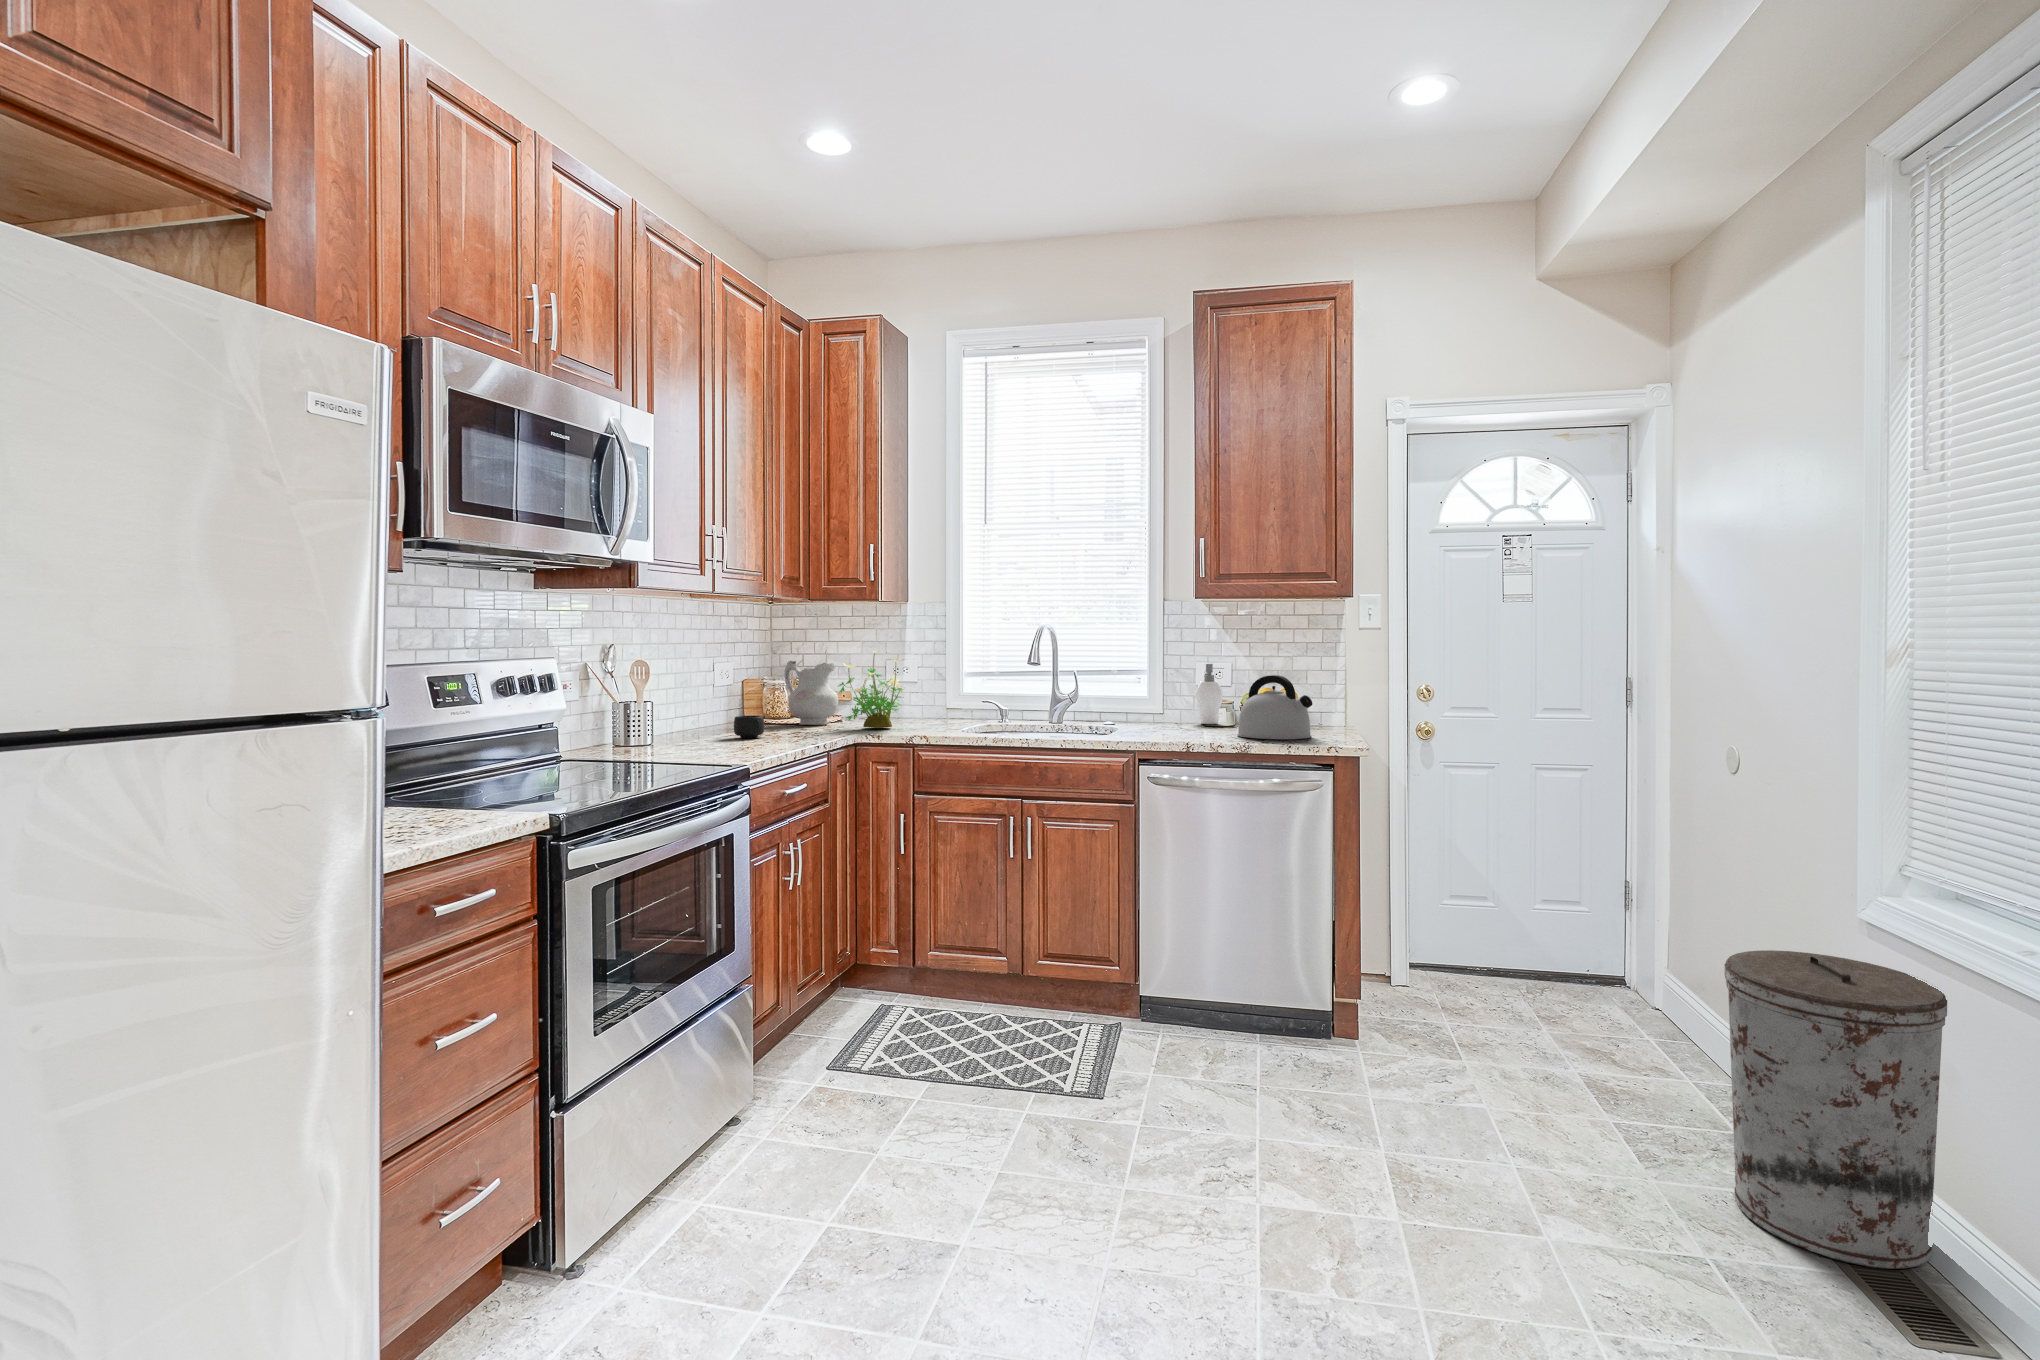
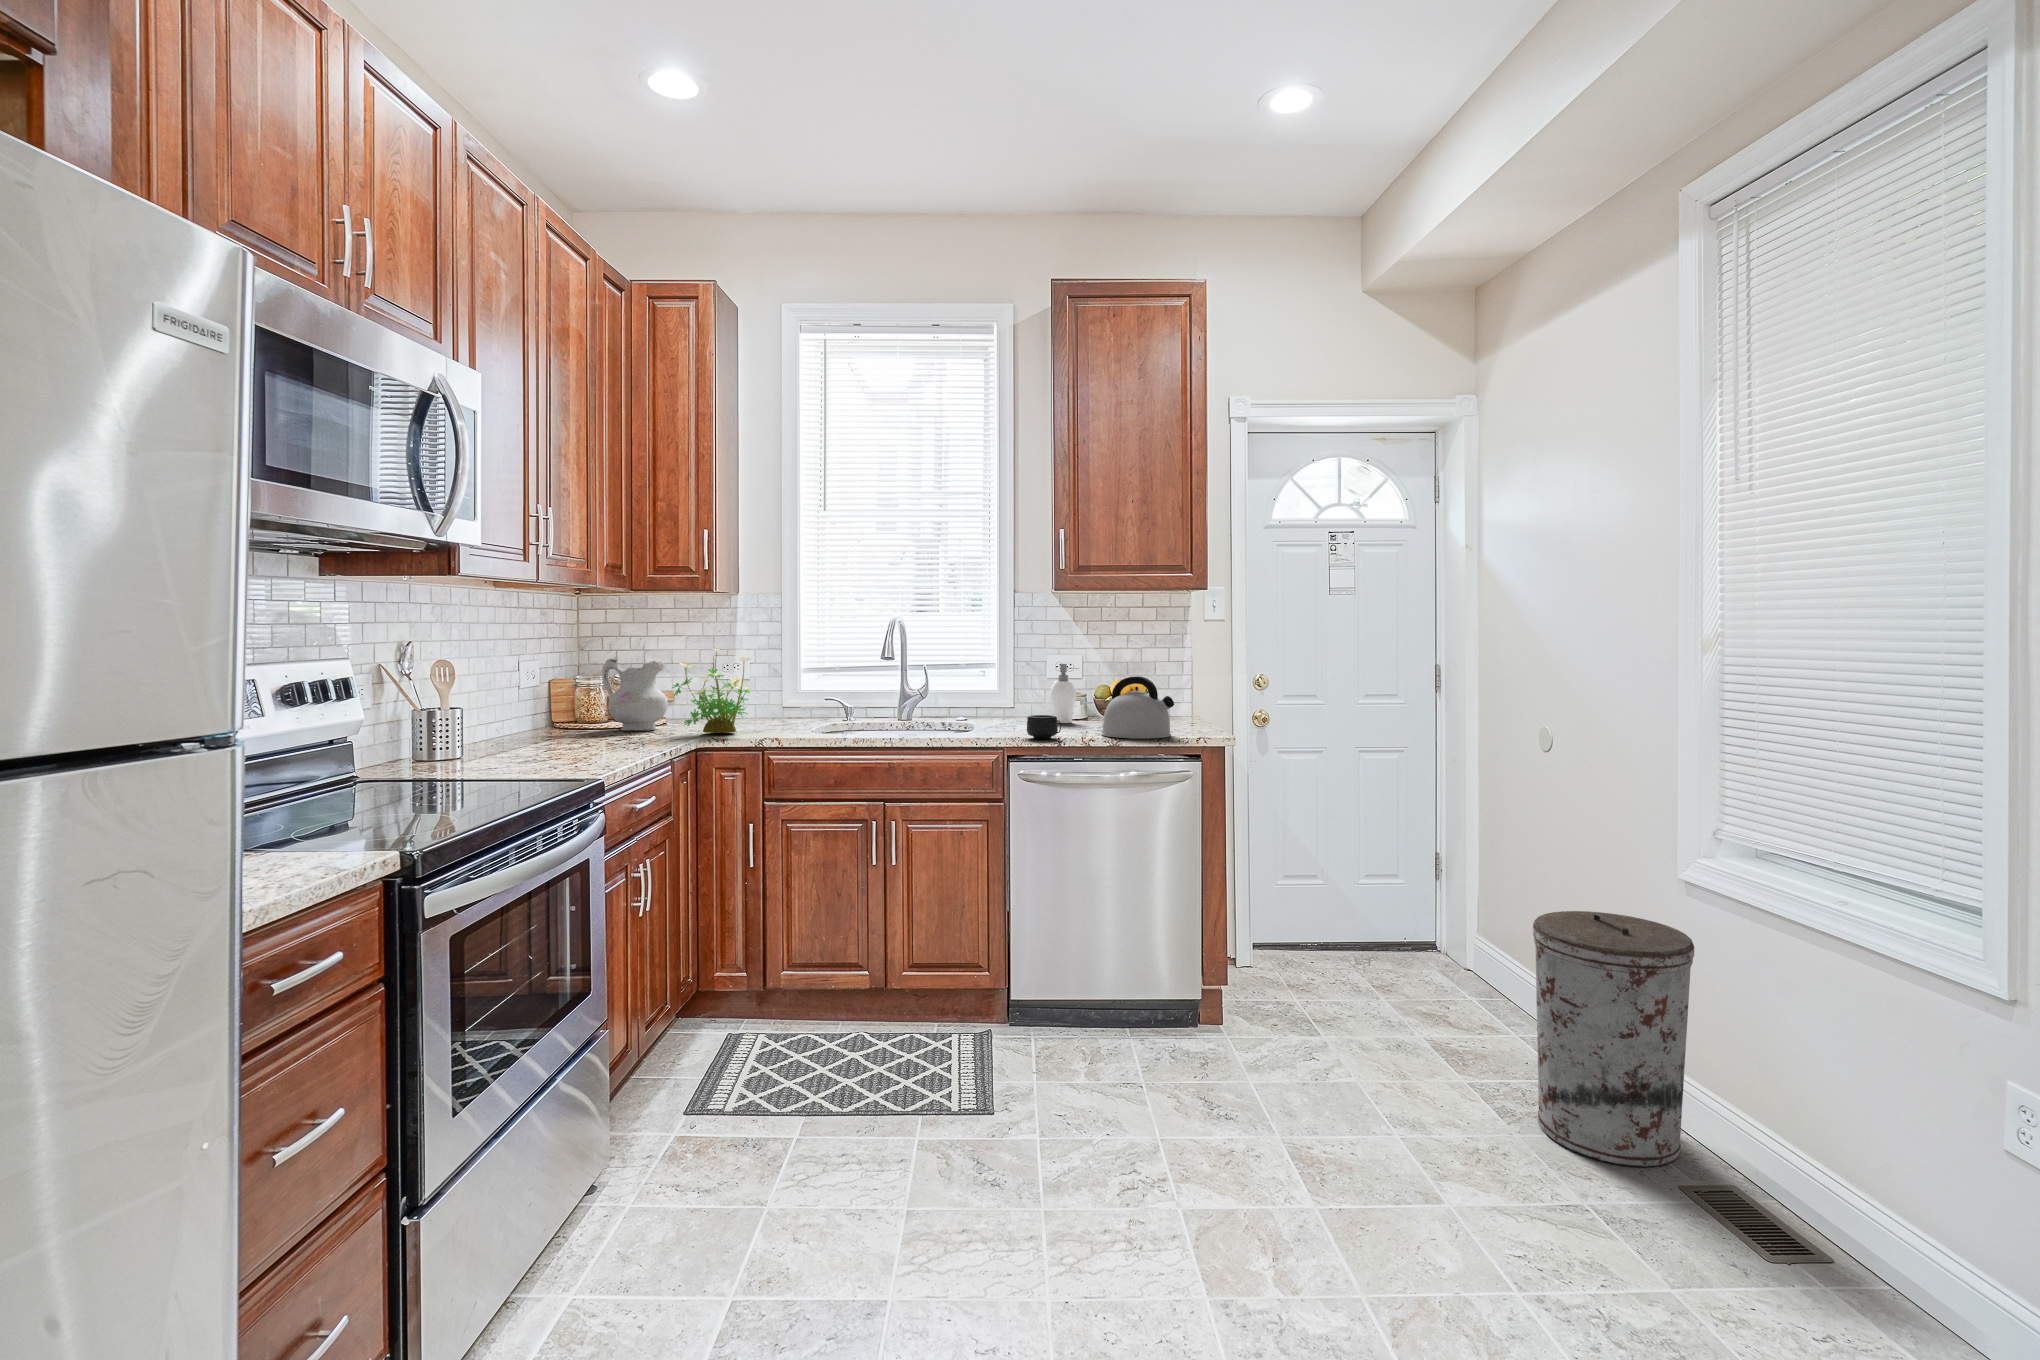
mug: present [734,715,764,738] -> present [1027,715,1061,739]

